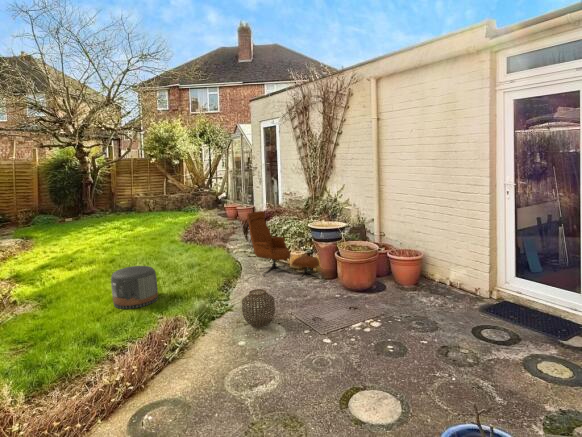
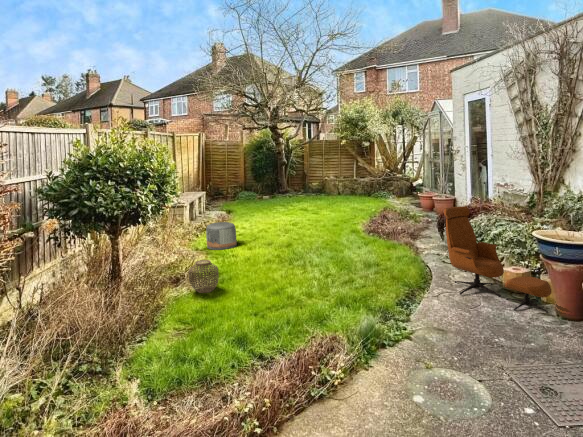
pouf: present [111,266,158,309] -> present [206,222,237,250]
woven basket: present [242,289,275,327] -> present [189,260,219,293]

